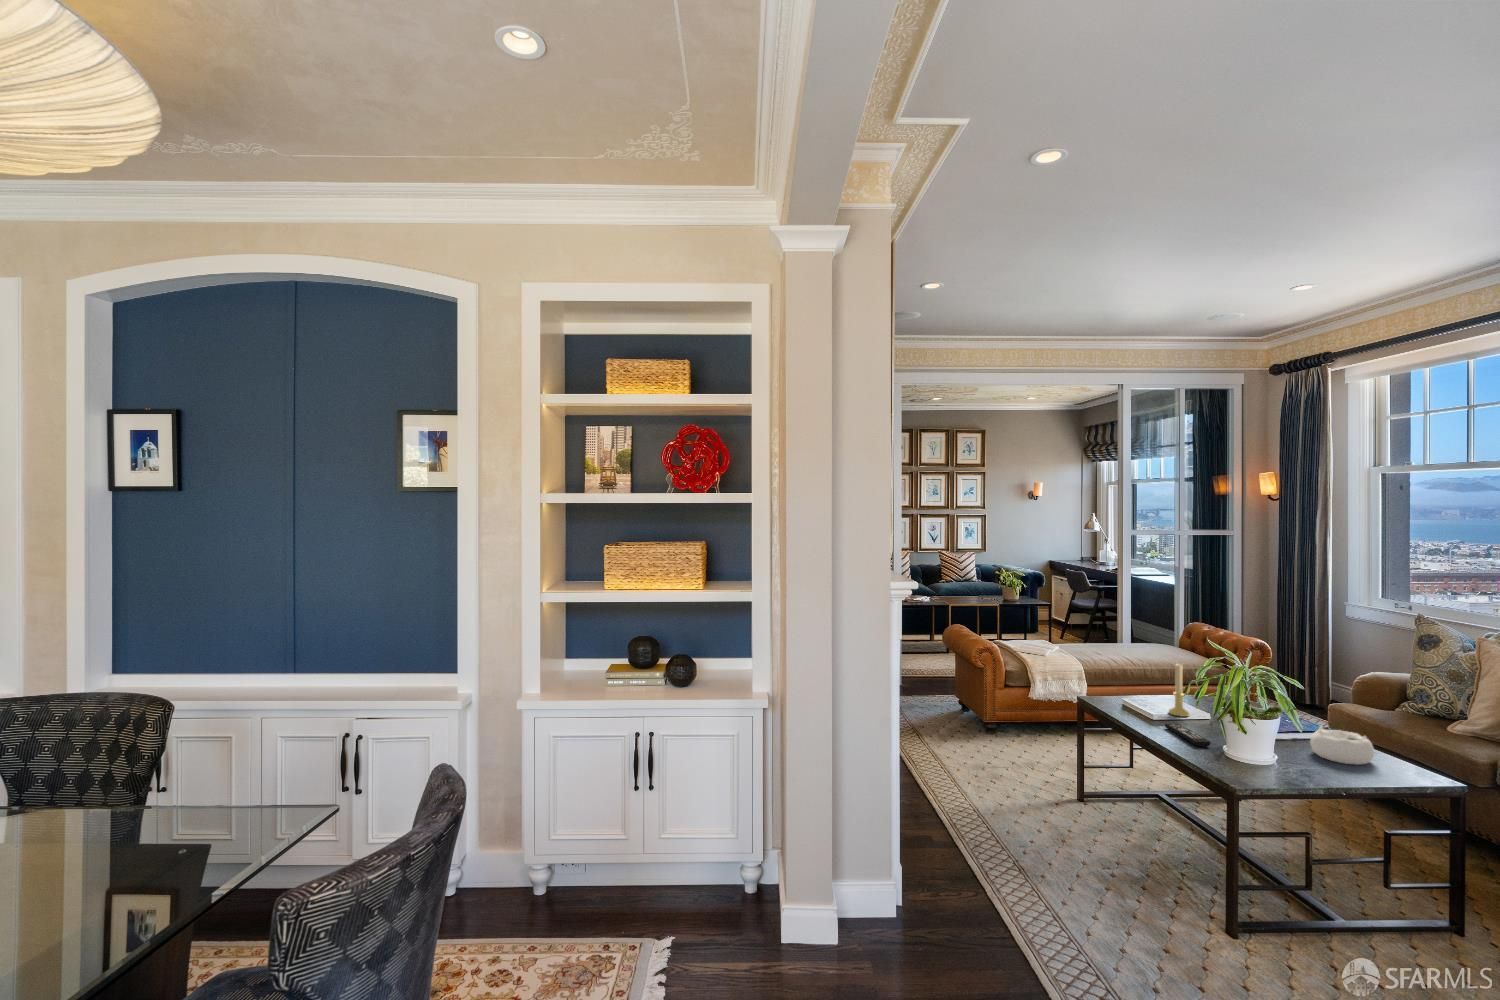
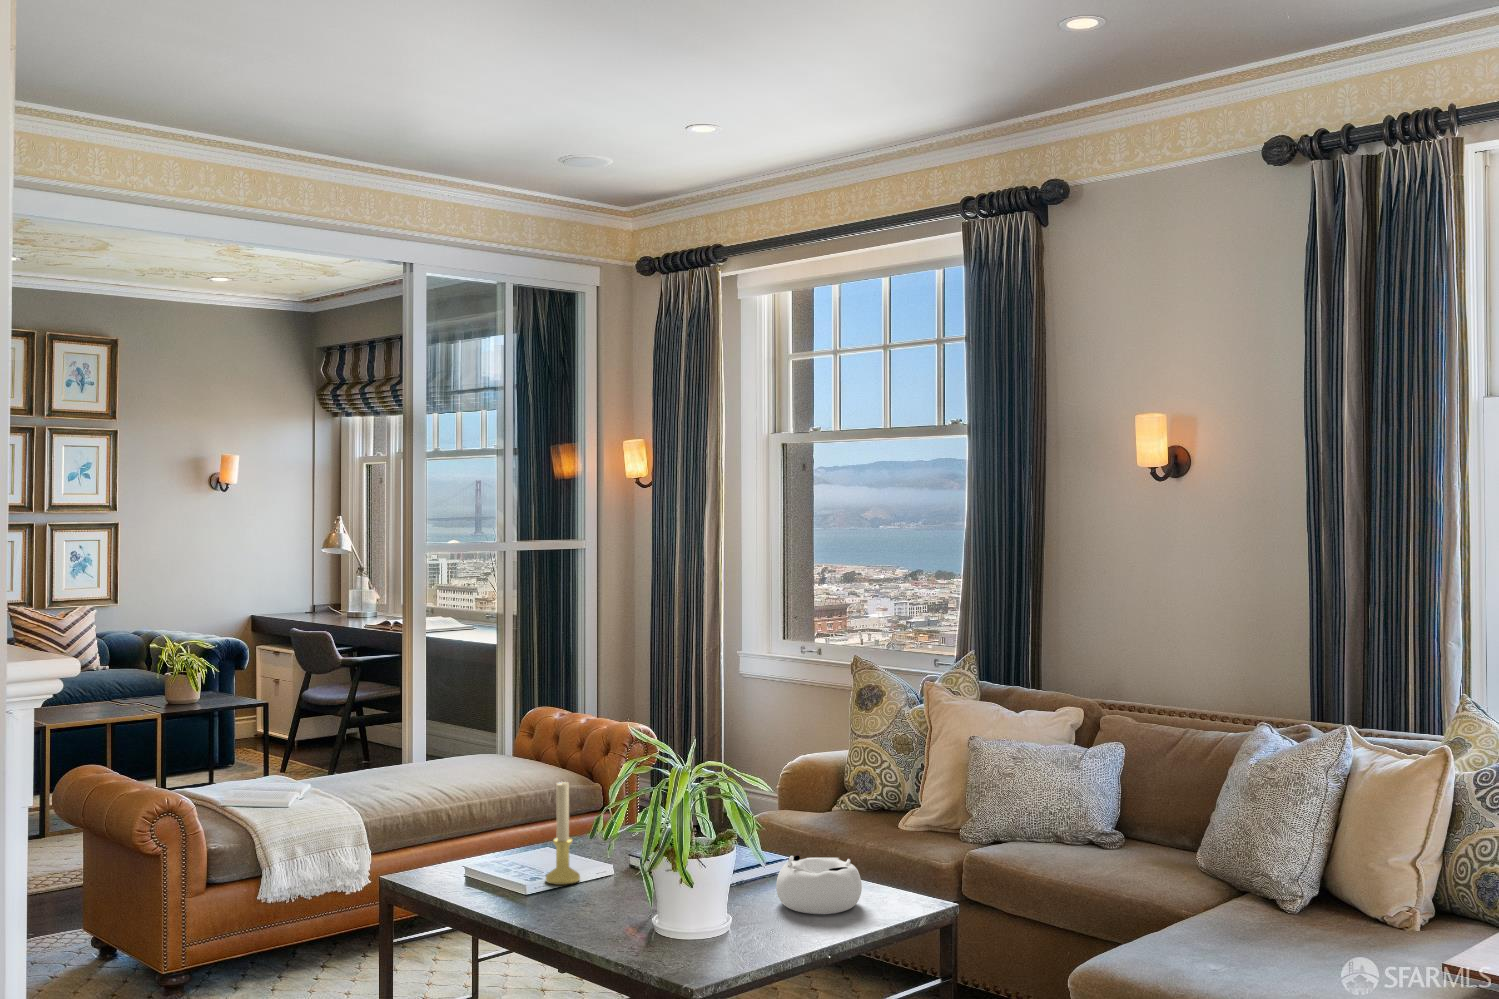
remote control: present [1165,724,1211,747] -> none [550,901,636,938]

